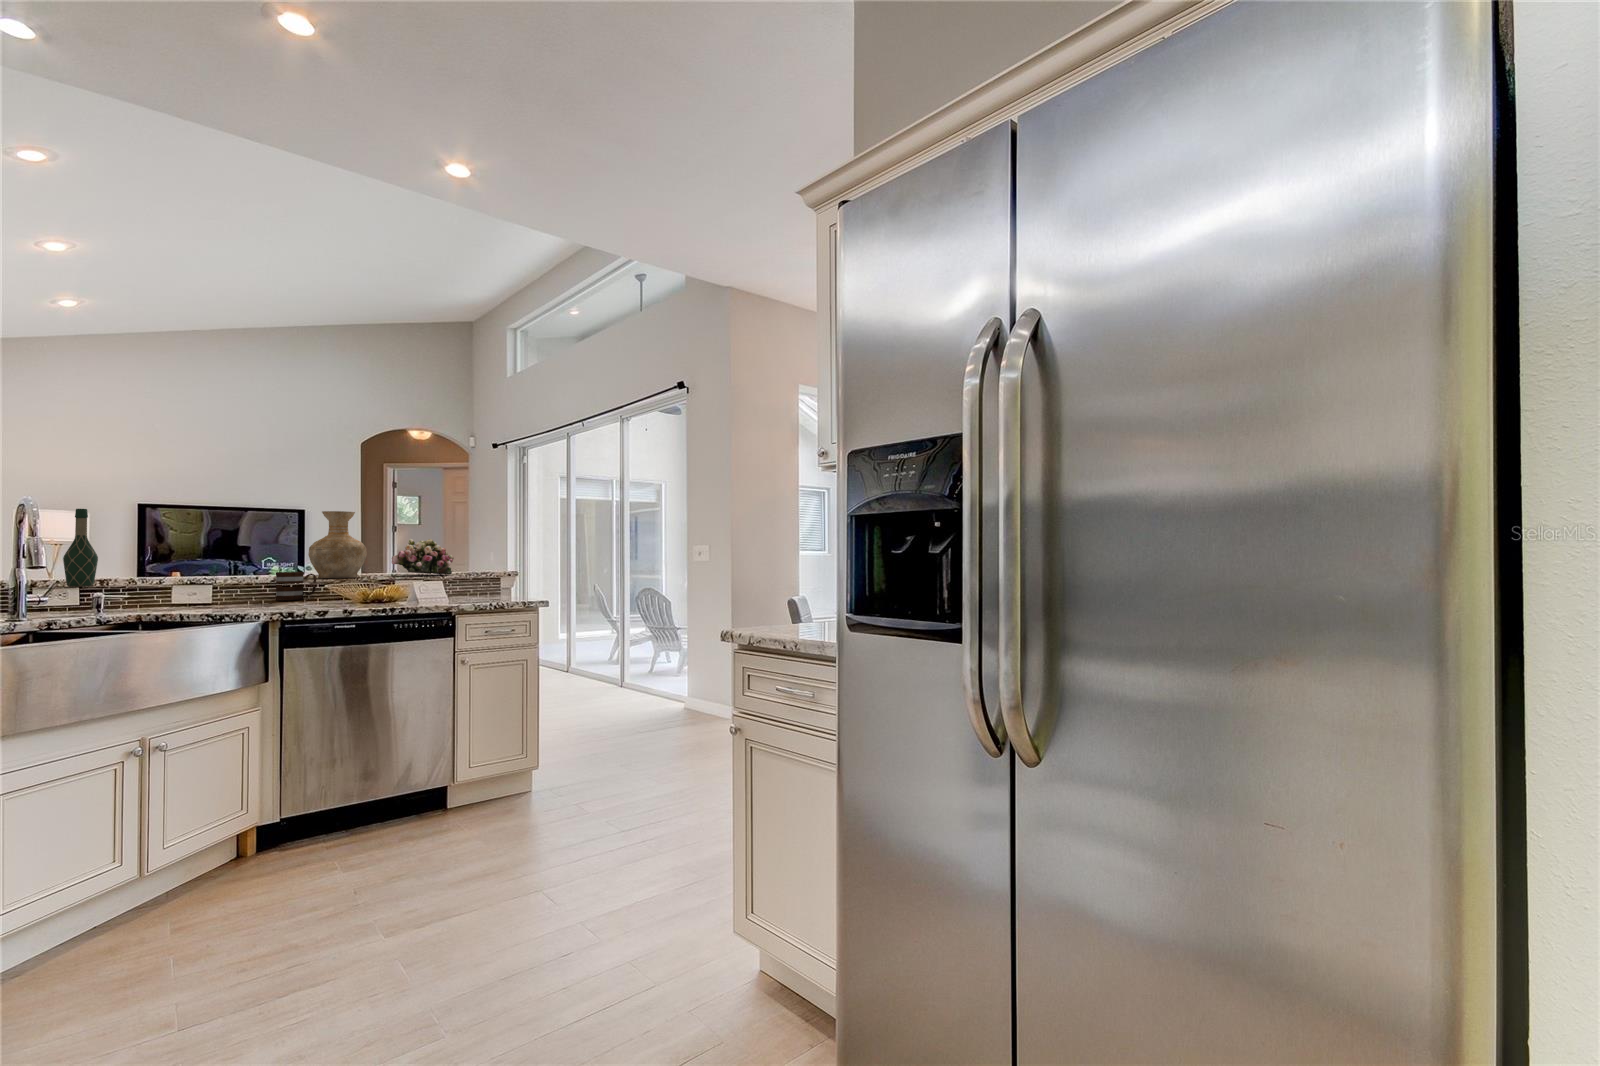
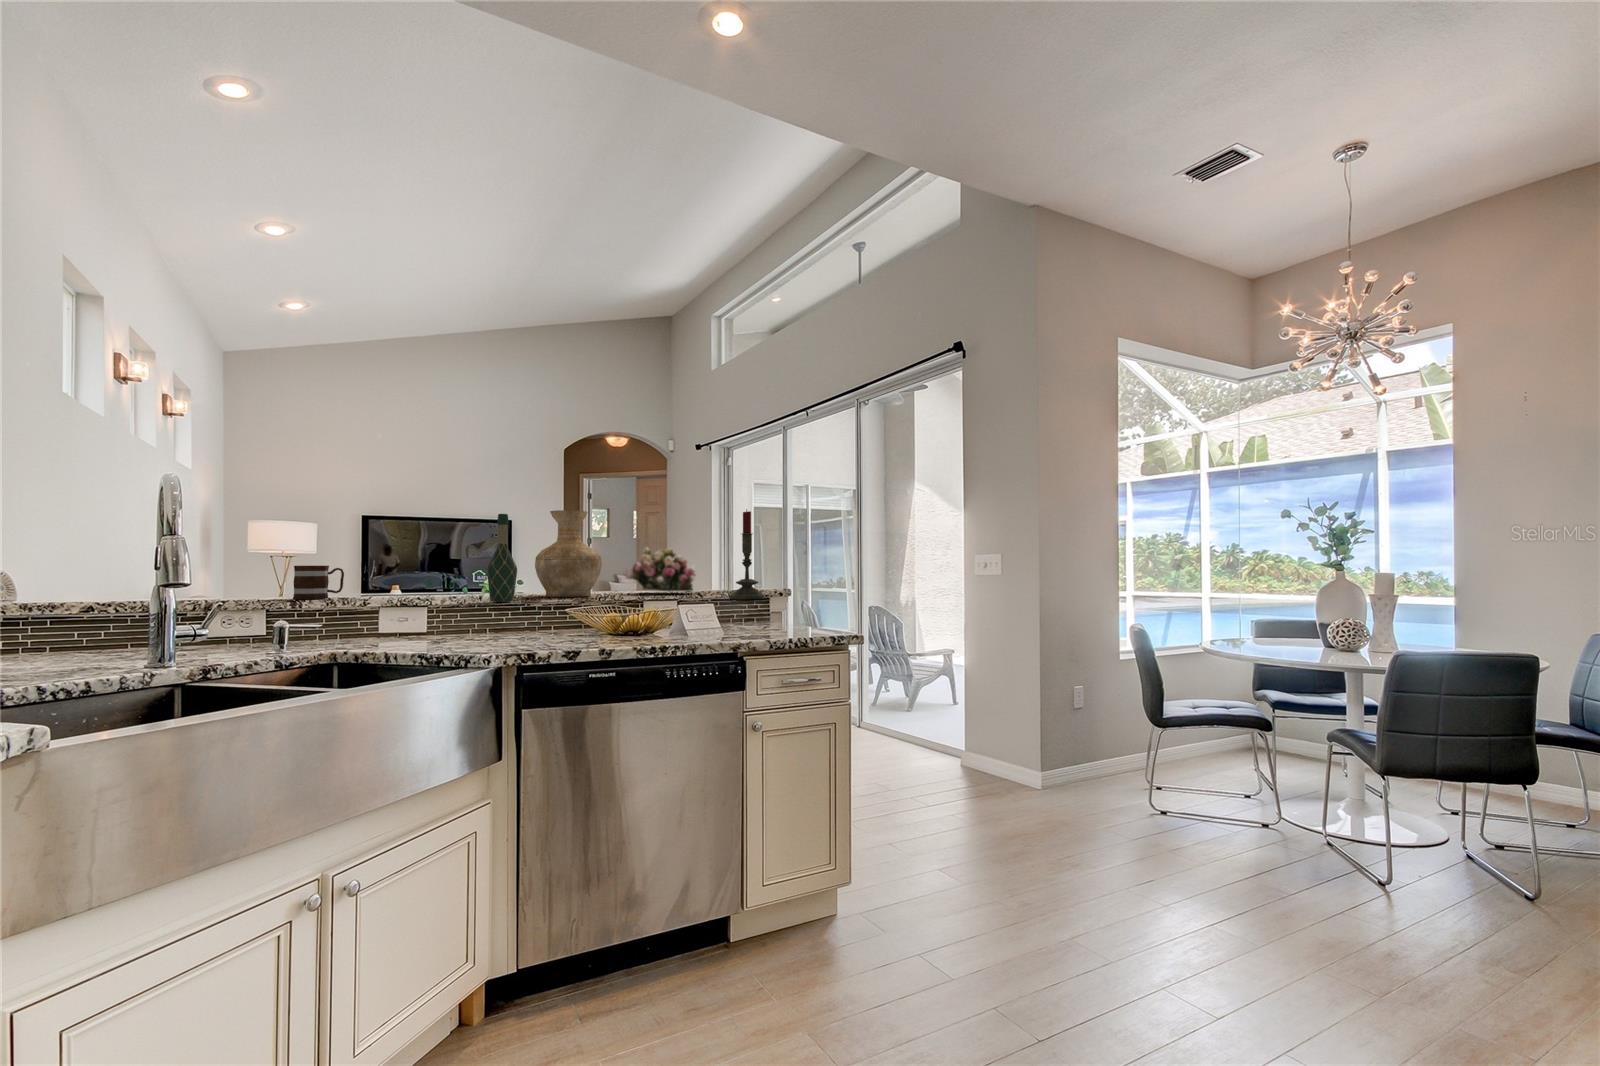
wine bottle: present [63,509,98,587] -> present [487,514,517,602]
candle: none [466,512,495,578] -> present [729,509,765,600]
mug: present [276,572,316,600] -> present [293,566,344,599]

